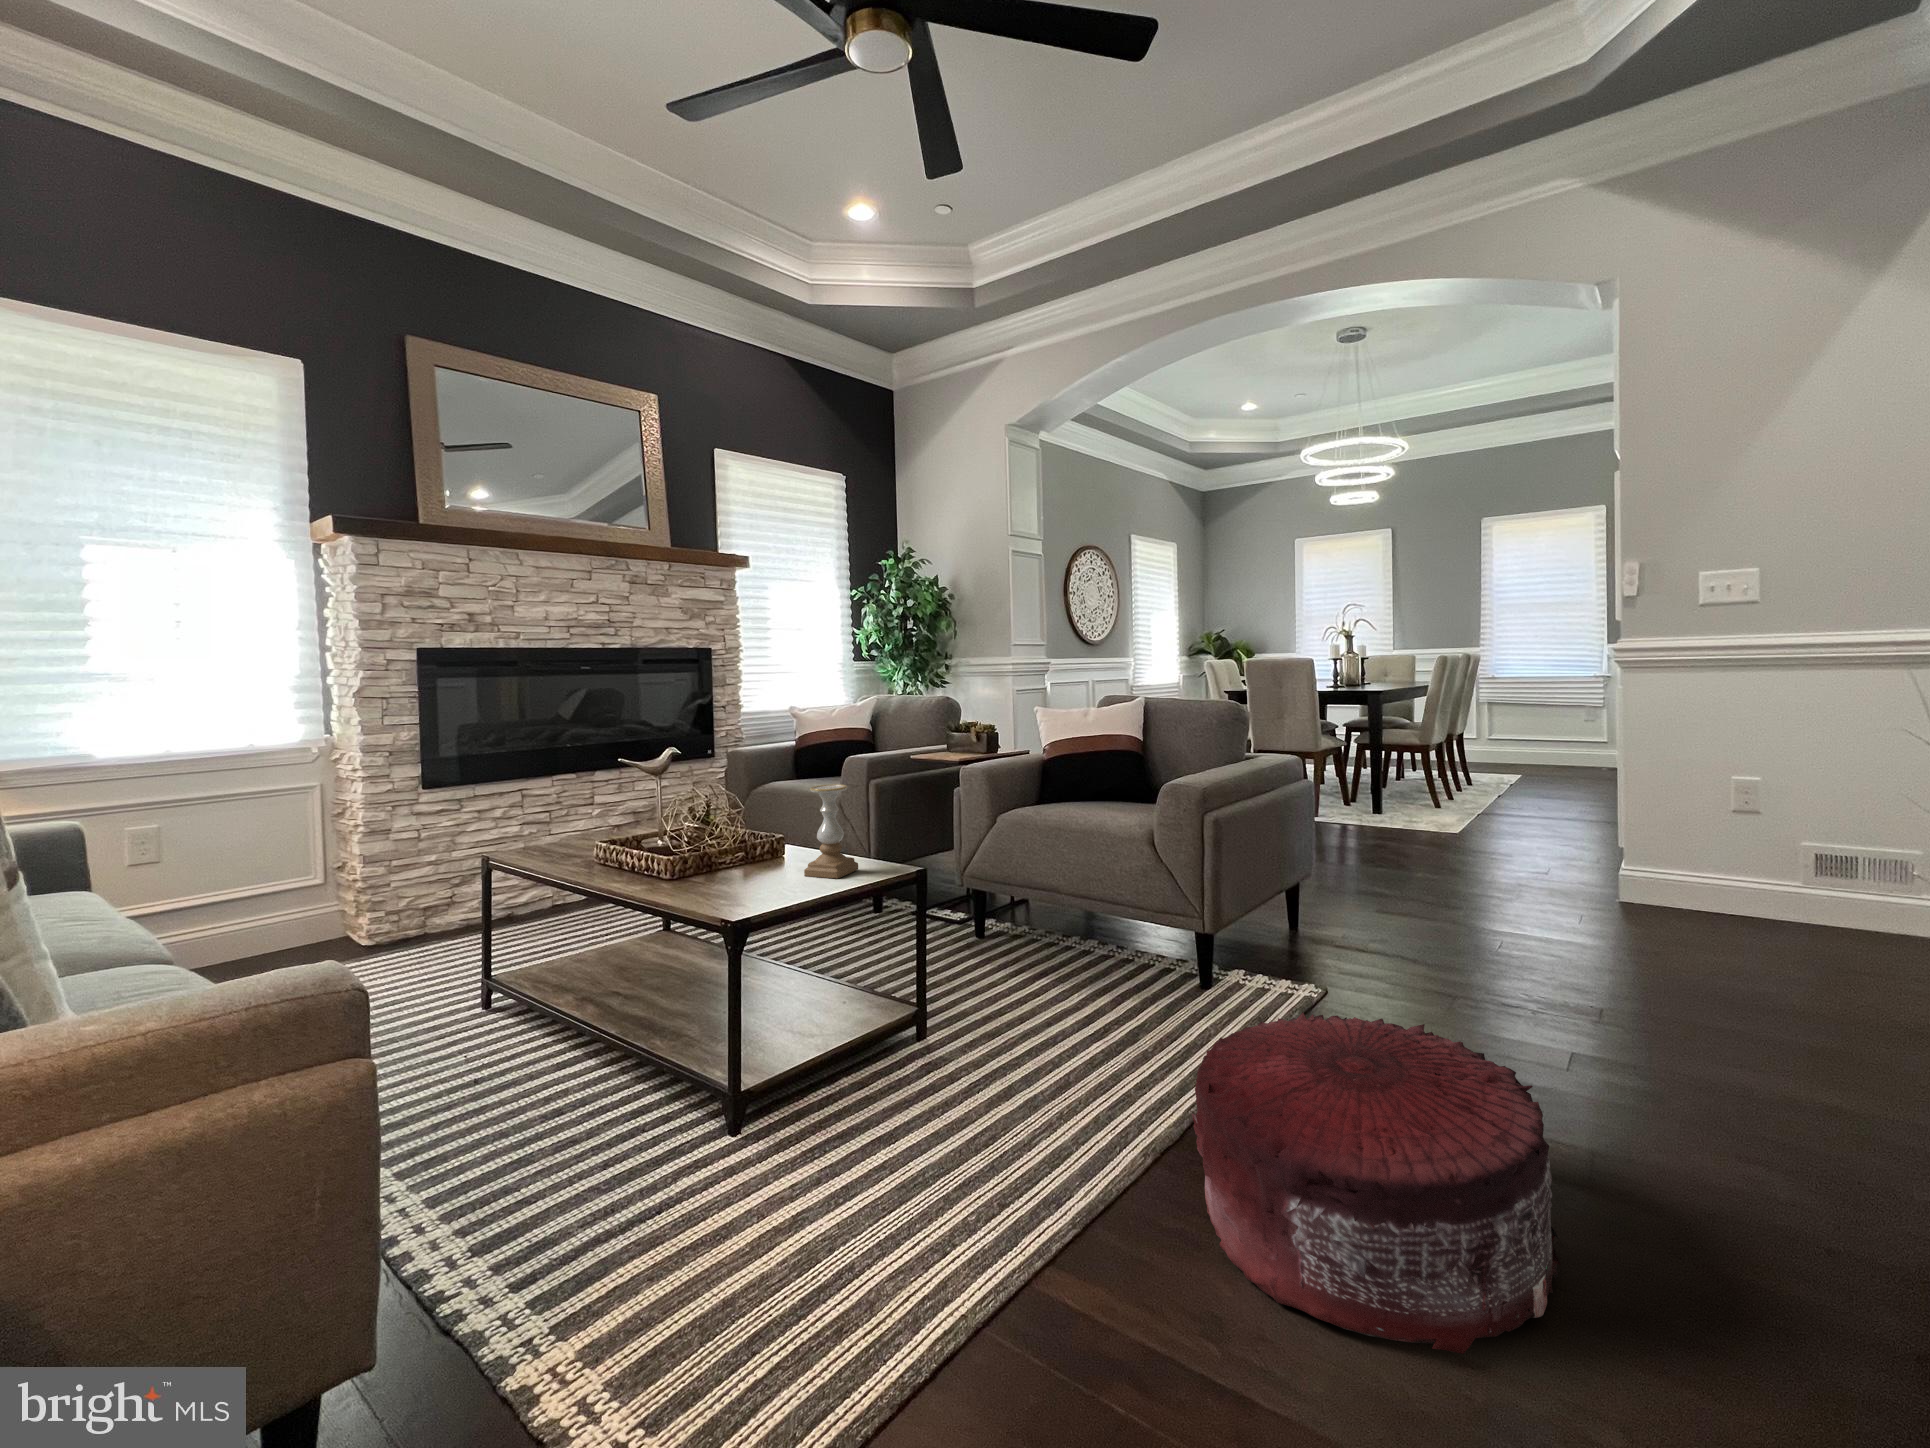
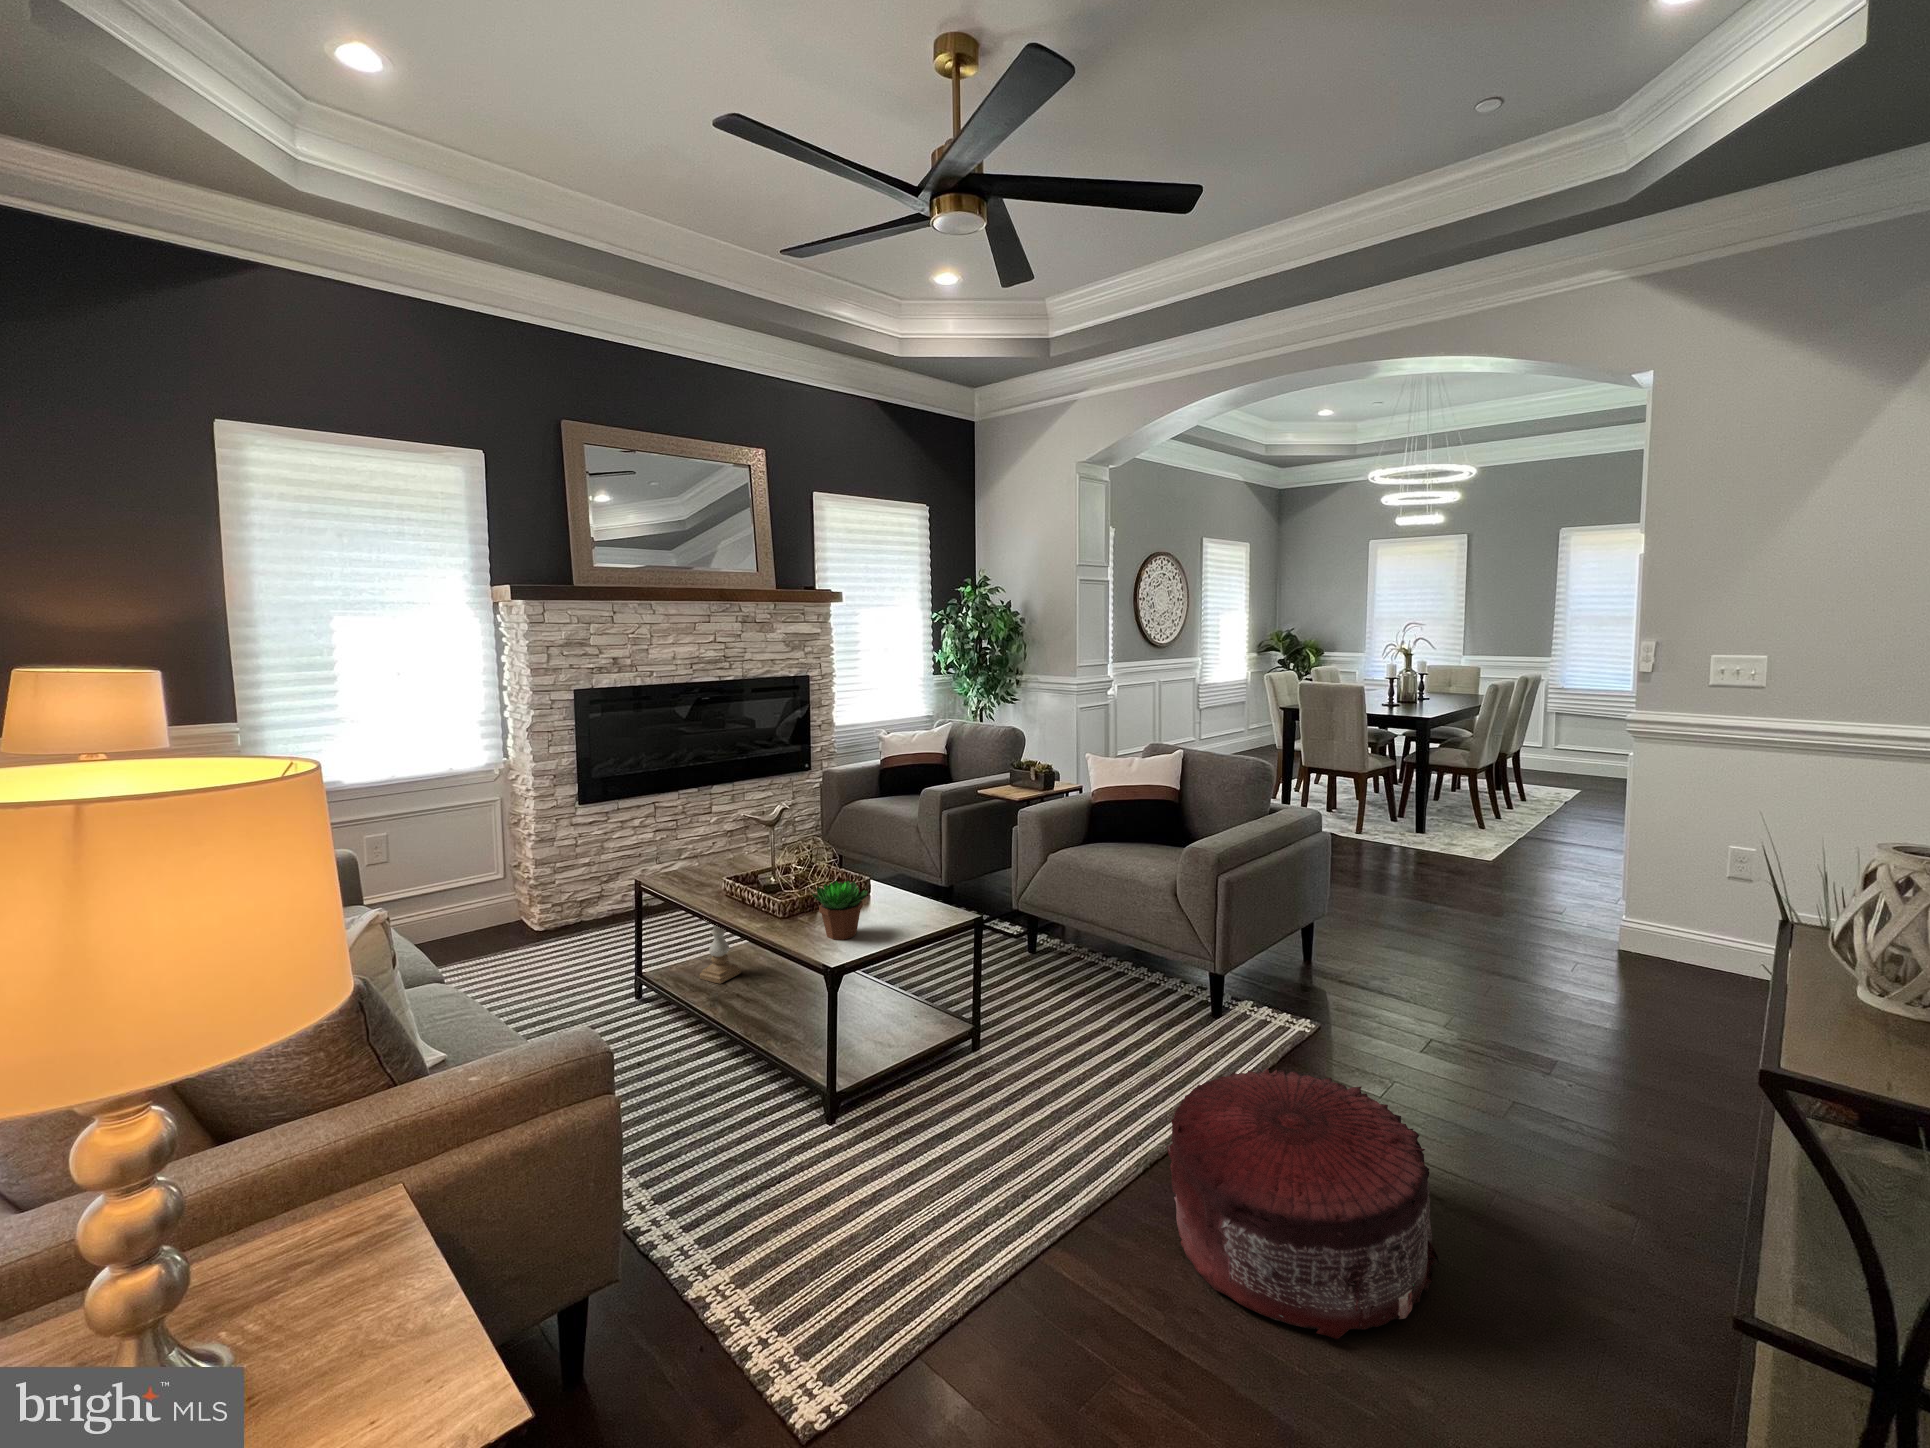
candle holder: present [804,784,858,879] -> present [700,919,741,984]
succulent plant: none [707,823,782,896] -> present [812,881,867,940]

